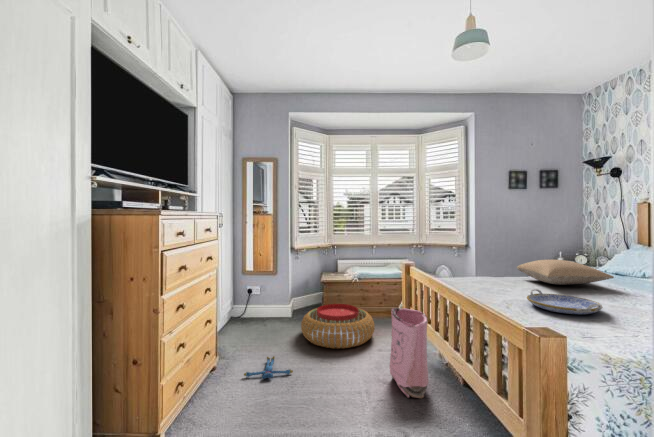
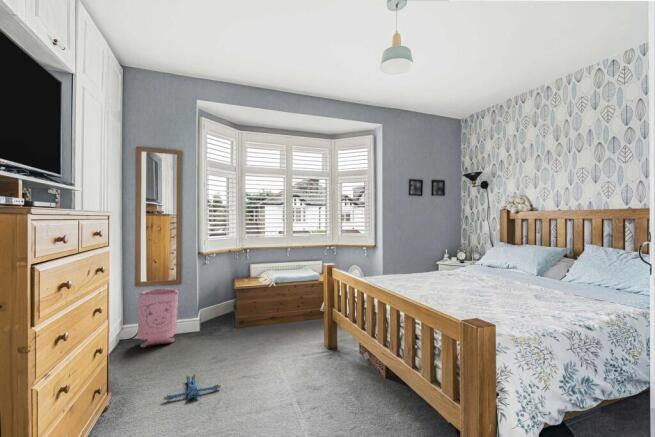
pillow: present [517,260,614,285] -> none [421,258,488,278]
serving tray: present [527,289,603,314] -> none [435,283,486,300]
pouf: present [301,304,375,349] -> none [218,311,297,358]
bag: present [390,308,429,398] -> present [138,288,178,347]

